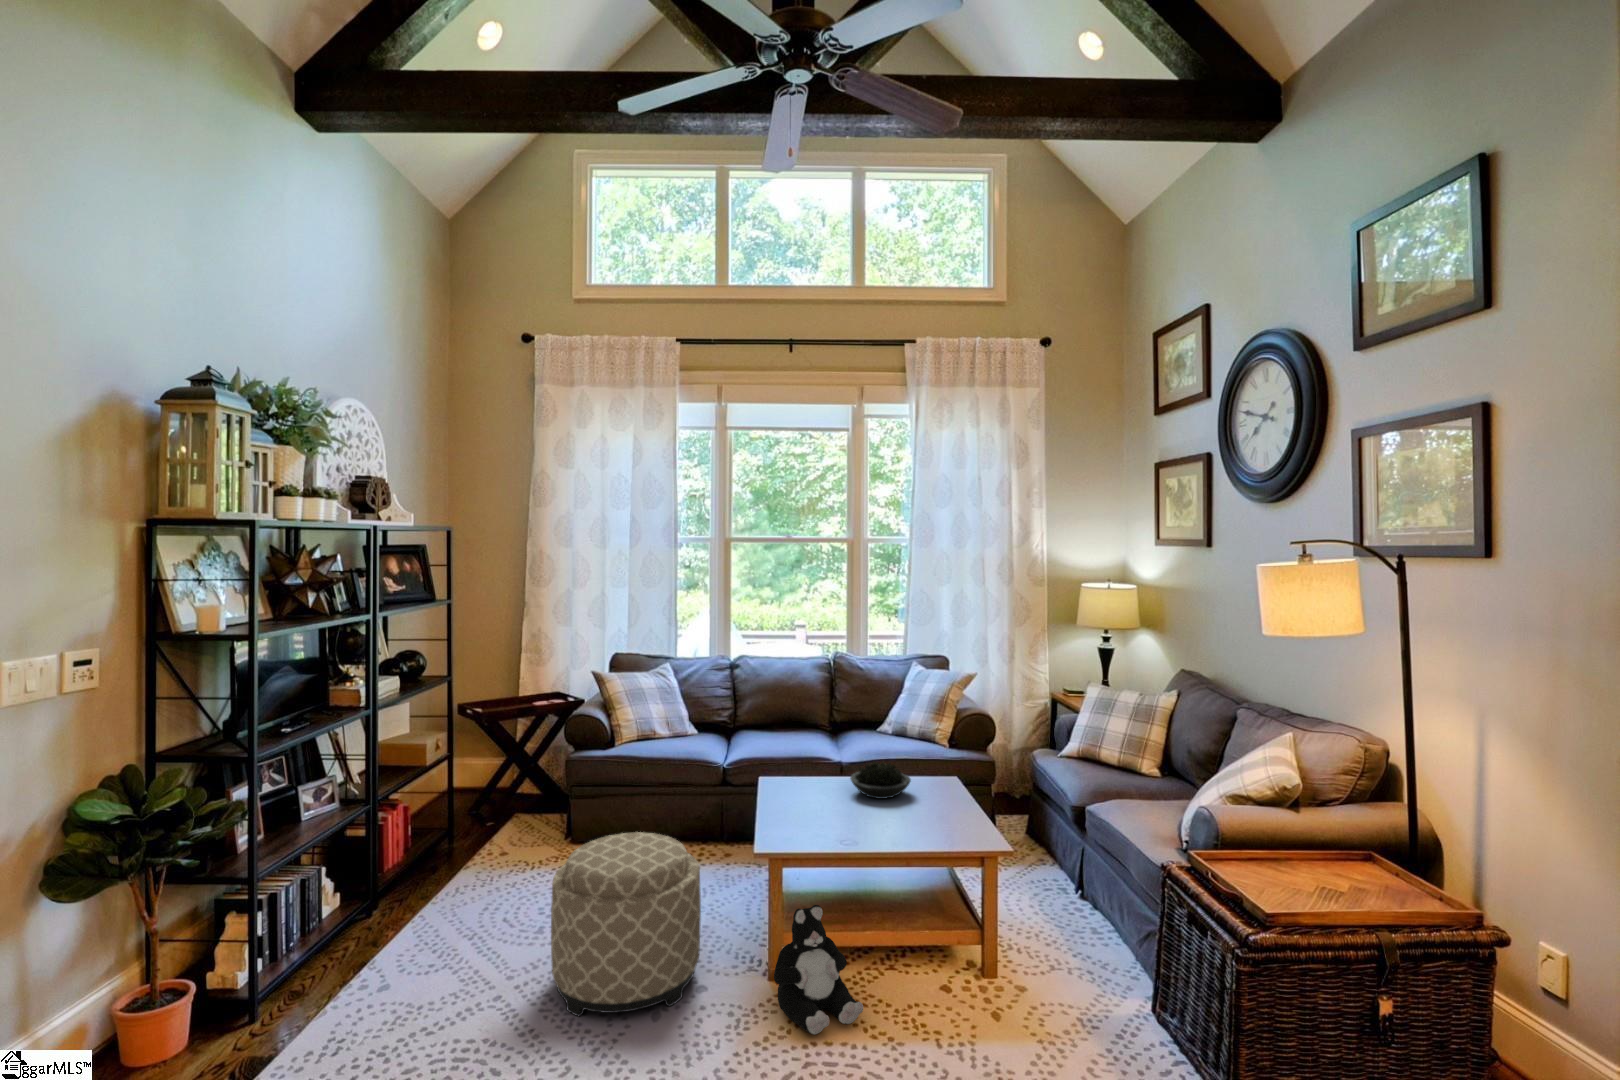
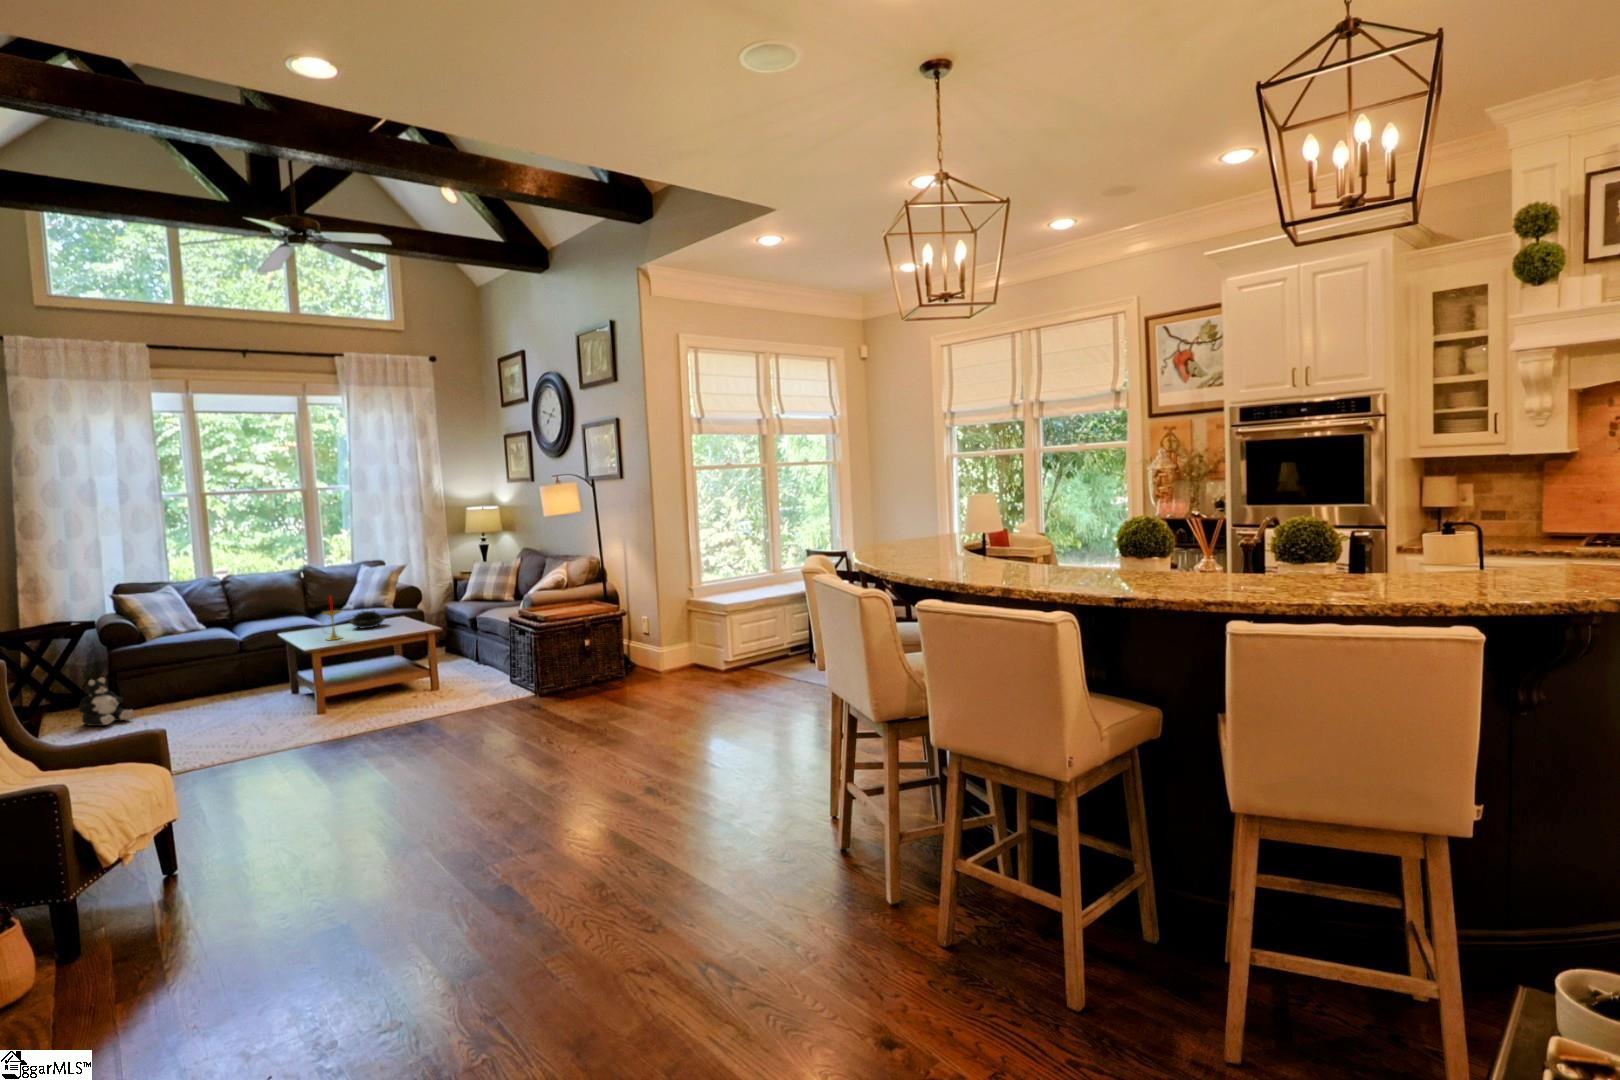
candle: none [783,734,823,827] -> present [321,596,342,640]
ottoman: present [551,832,701,1016] -> none [197,655,291,738]
plush toy: present [774,905,863,1035] -> present [79,677,133,726]

